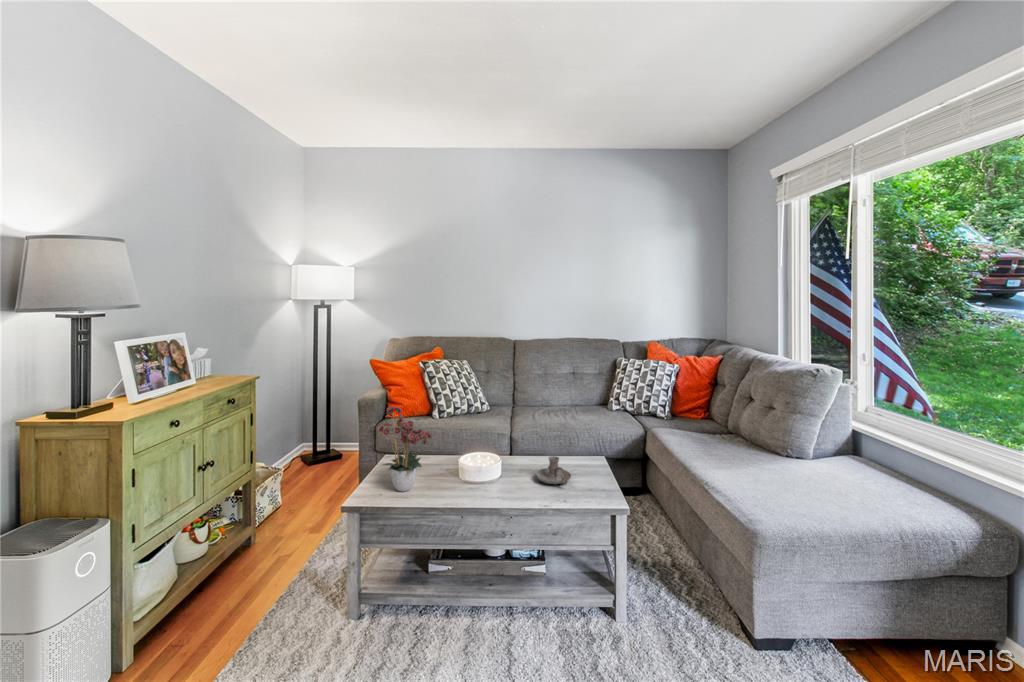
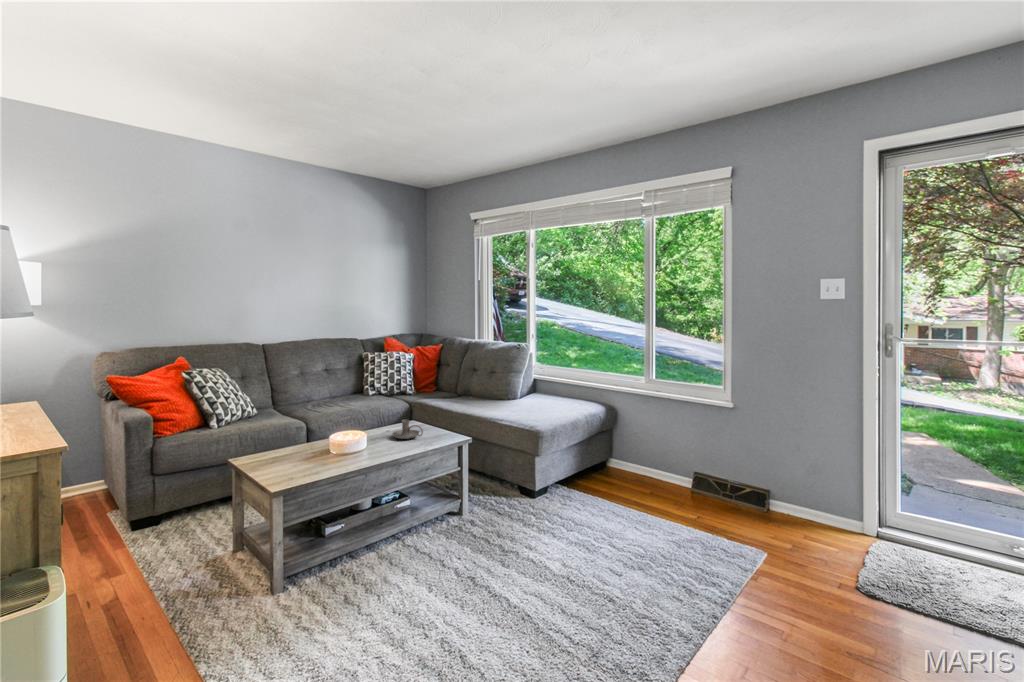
flower arrangement: present [378,406,432,491] -> none [281,393,335,470]

